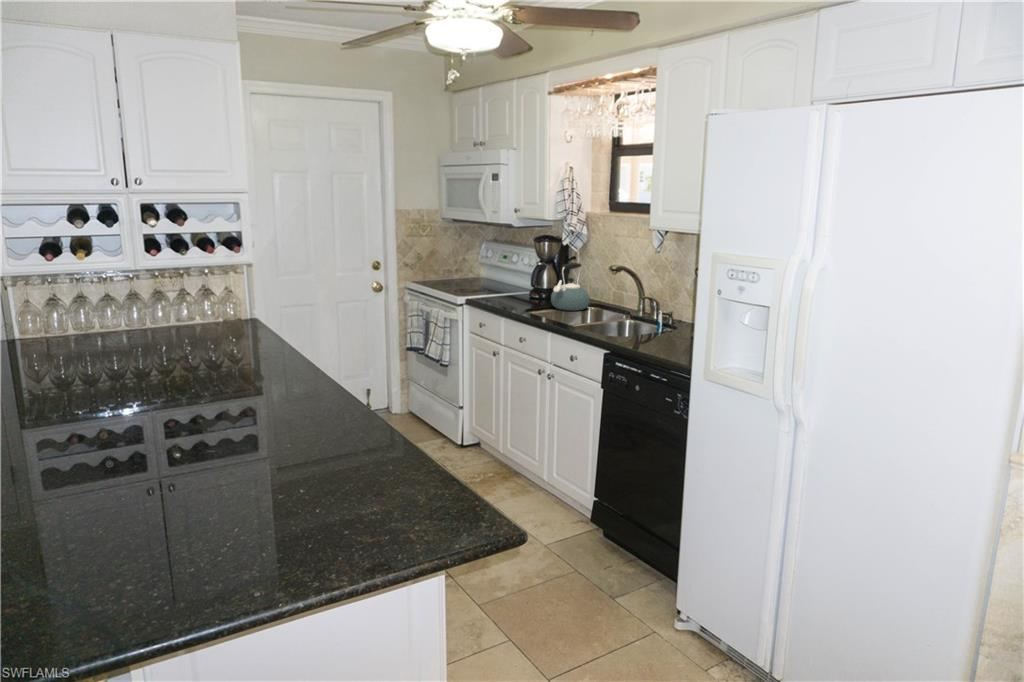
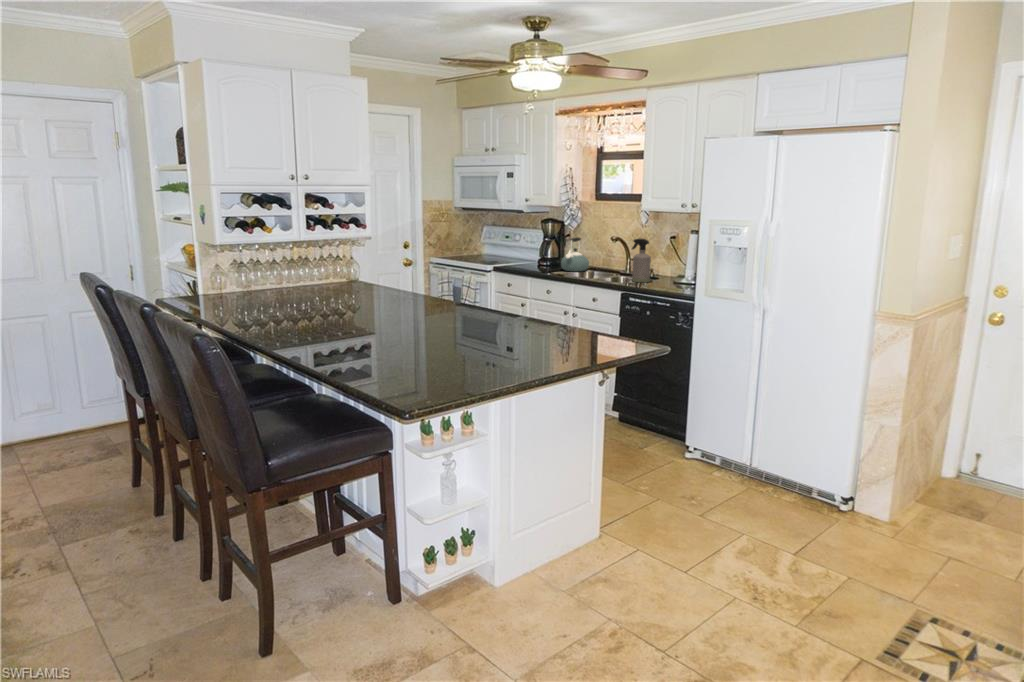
spray bottle: none [632,270,661,335] -> present [632,239,651,282]

